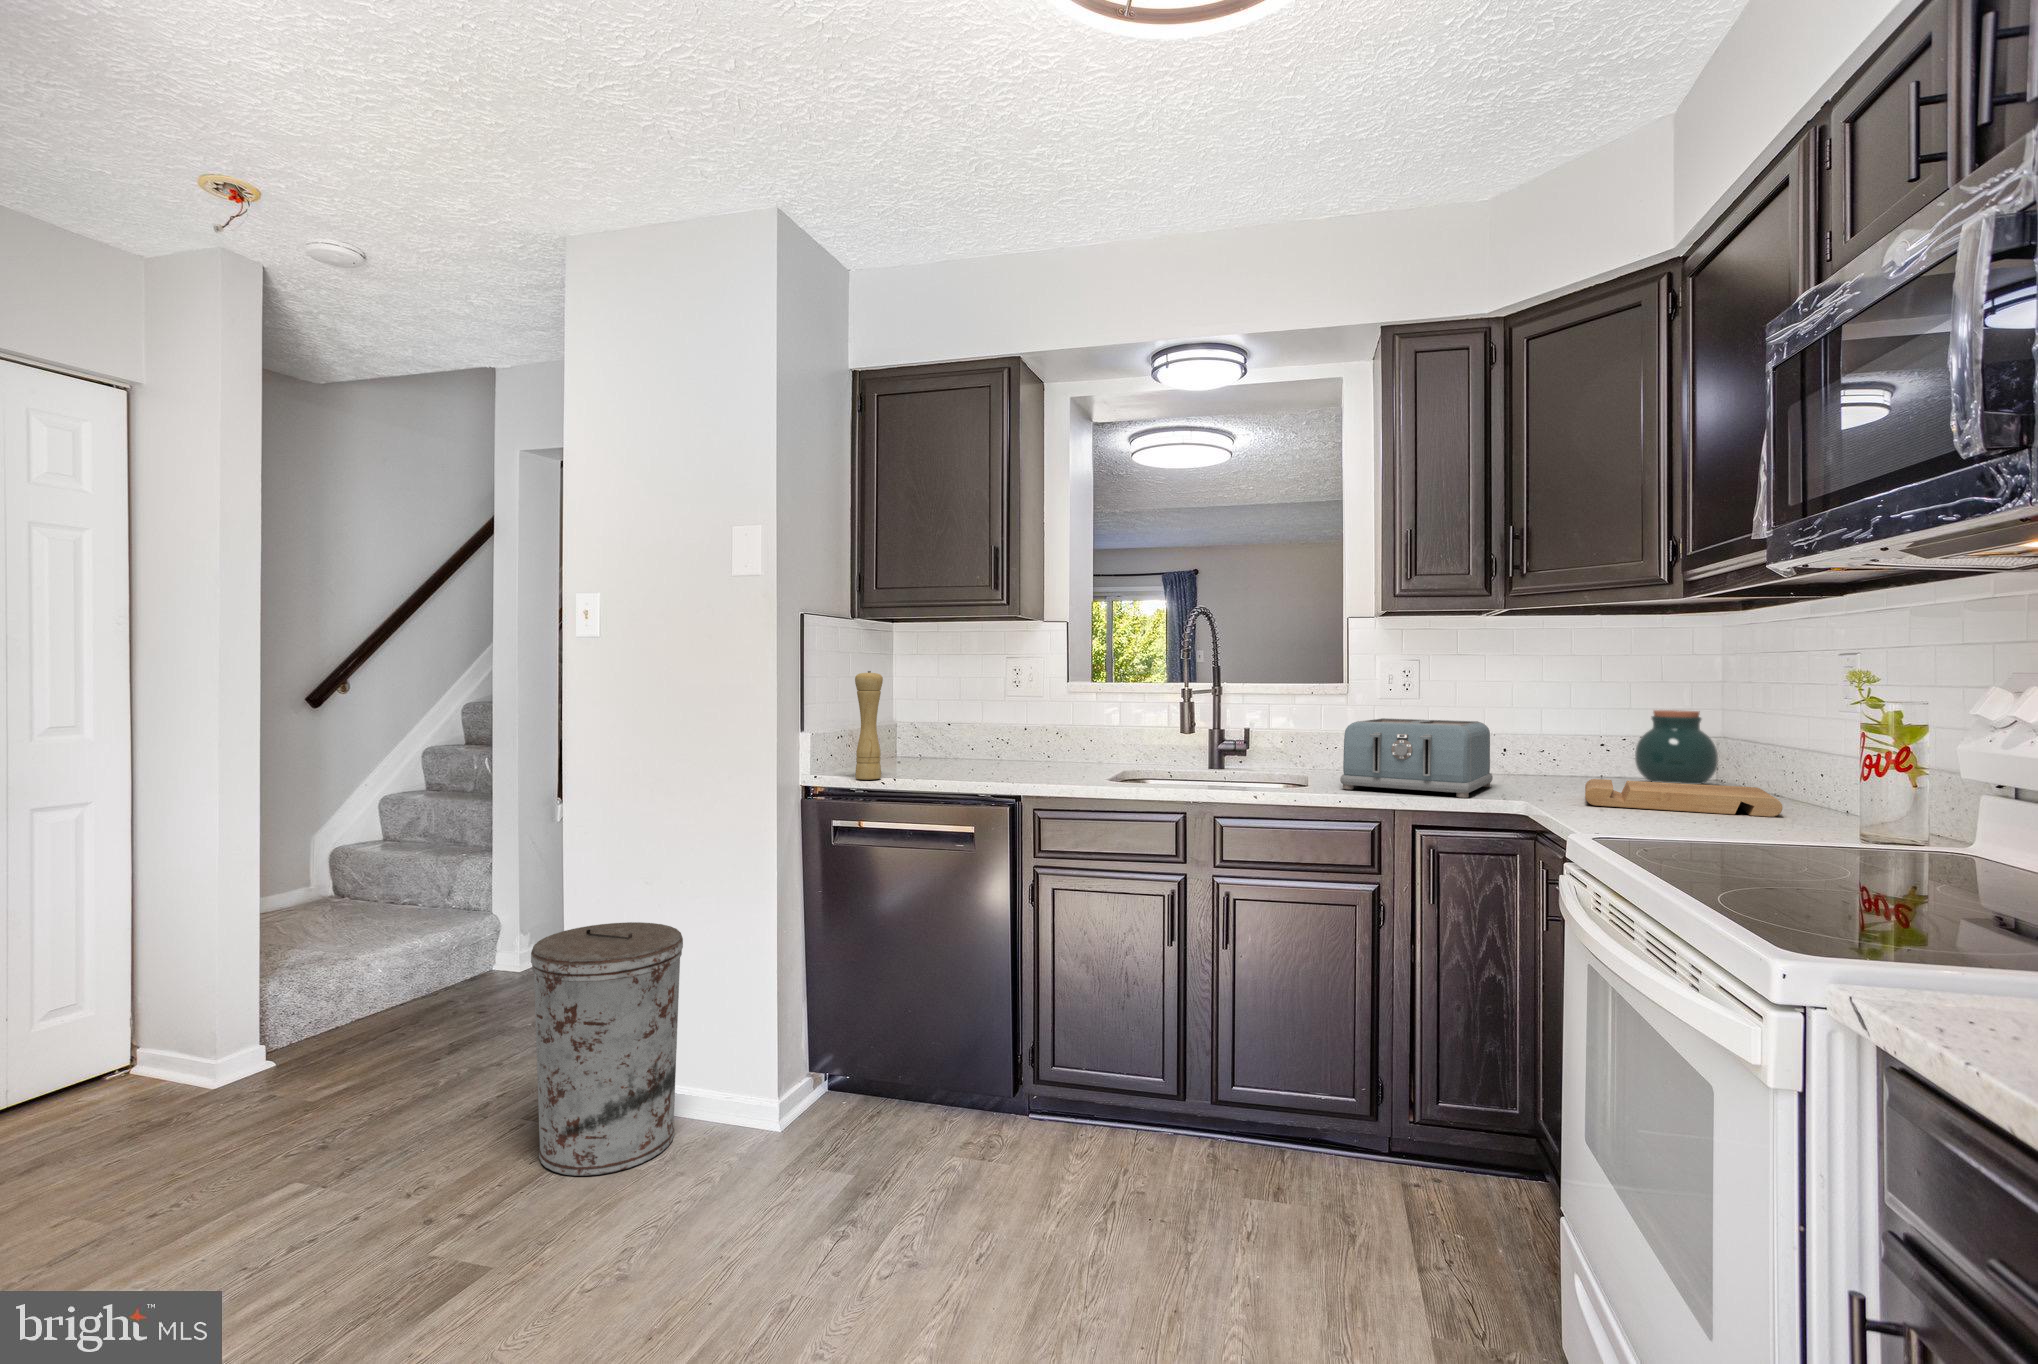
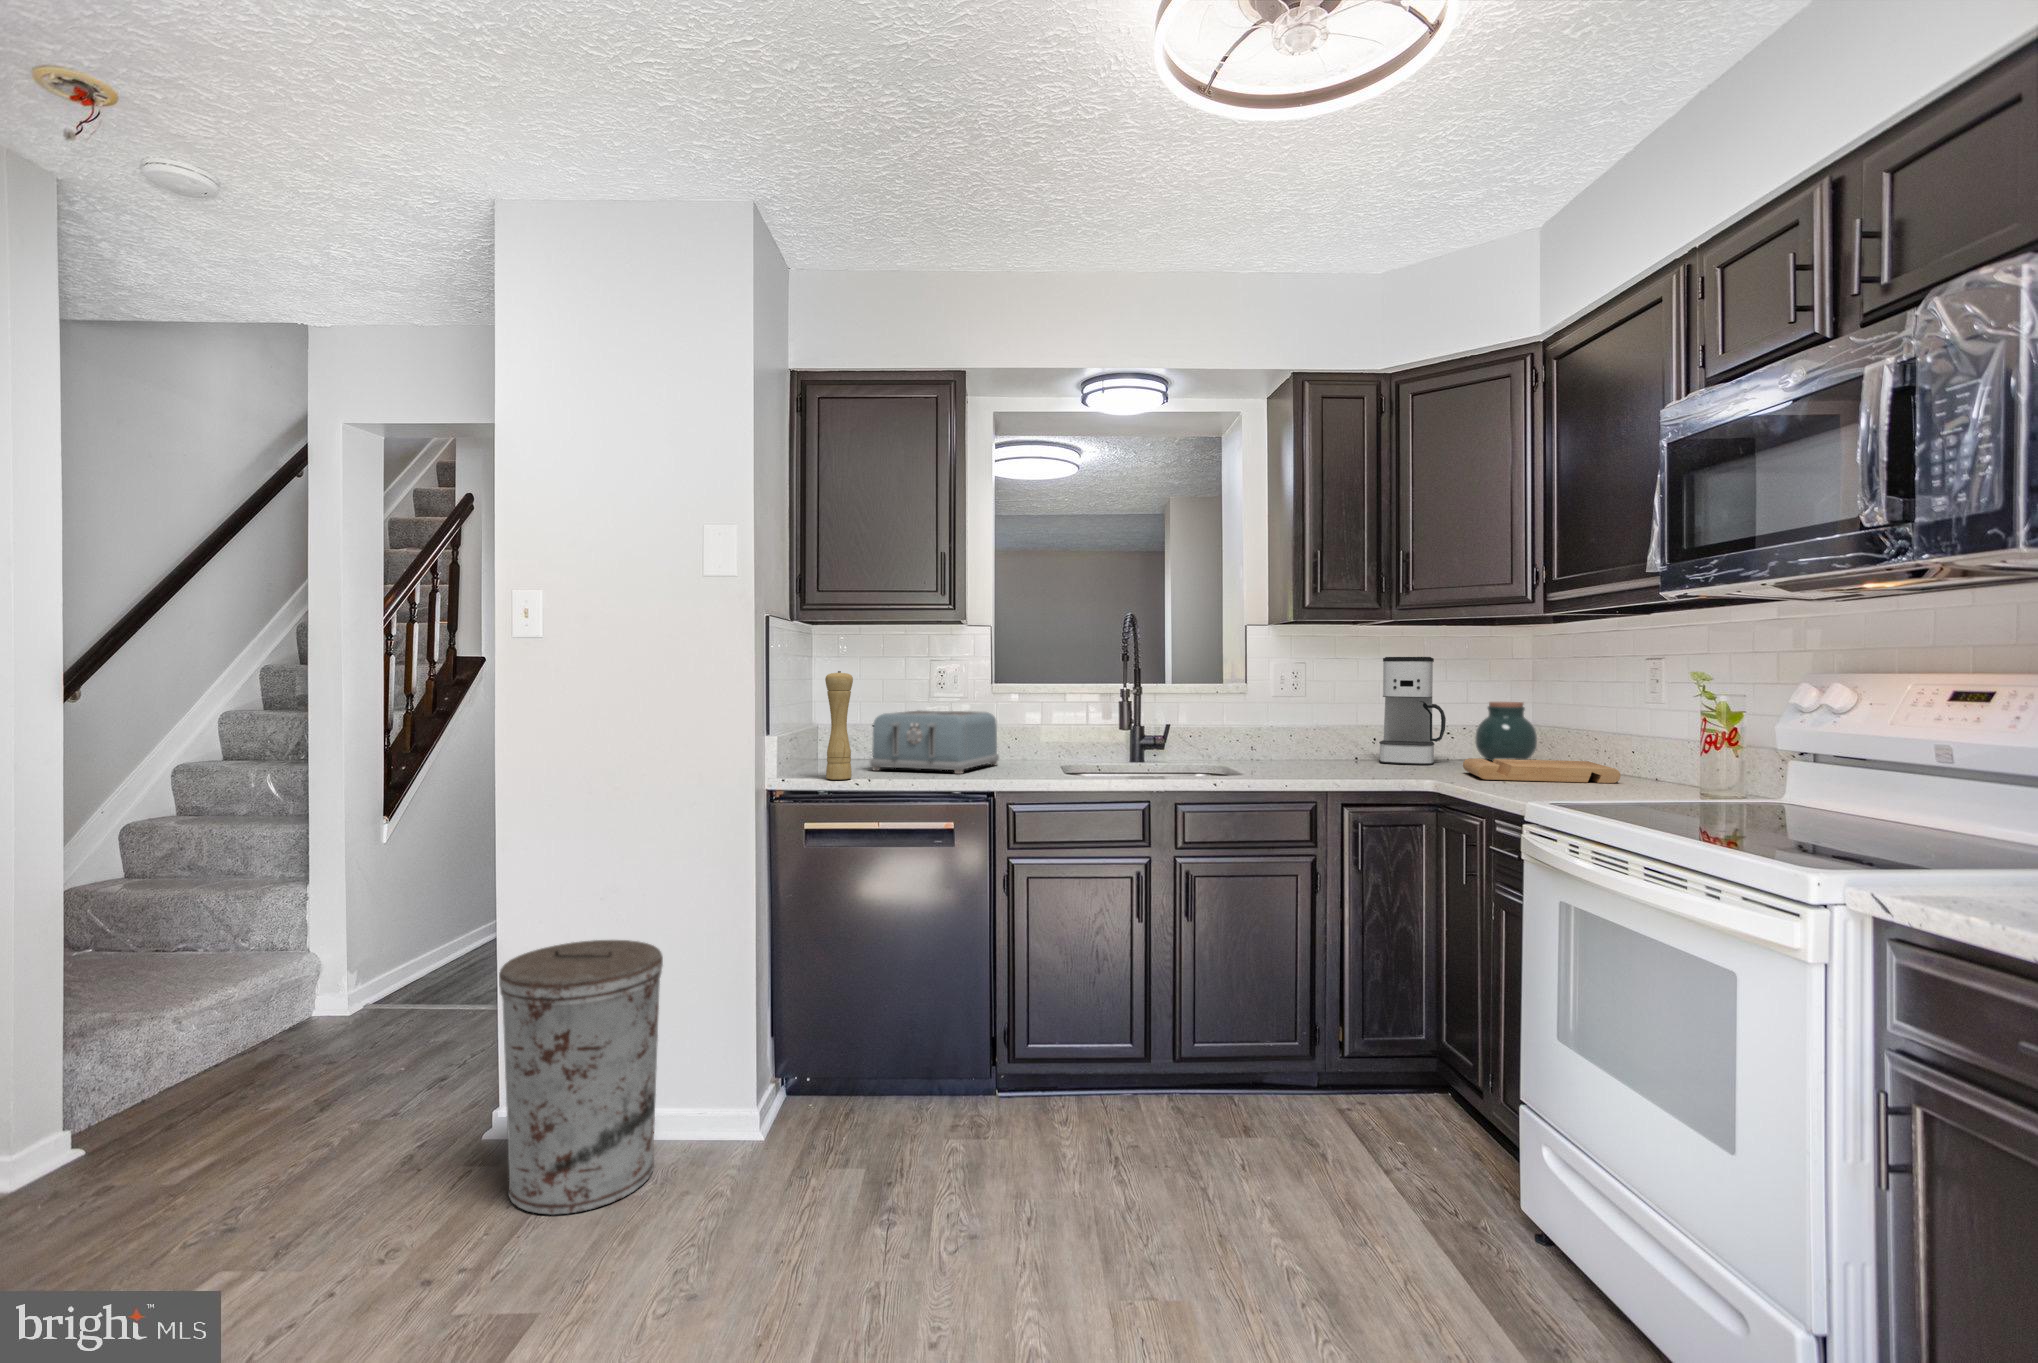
coffee maker: none [1503,655,1590,785] -> present [1379,657,1446,765]
toaster: present [1340,718,1493,798] -> present [870,710,999,774]

